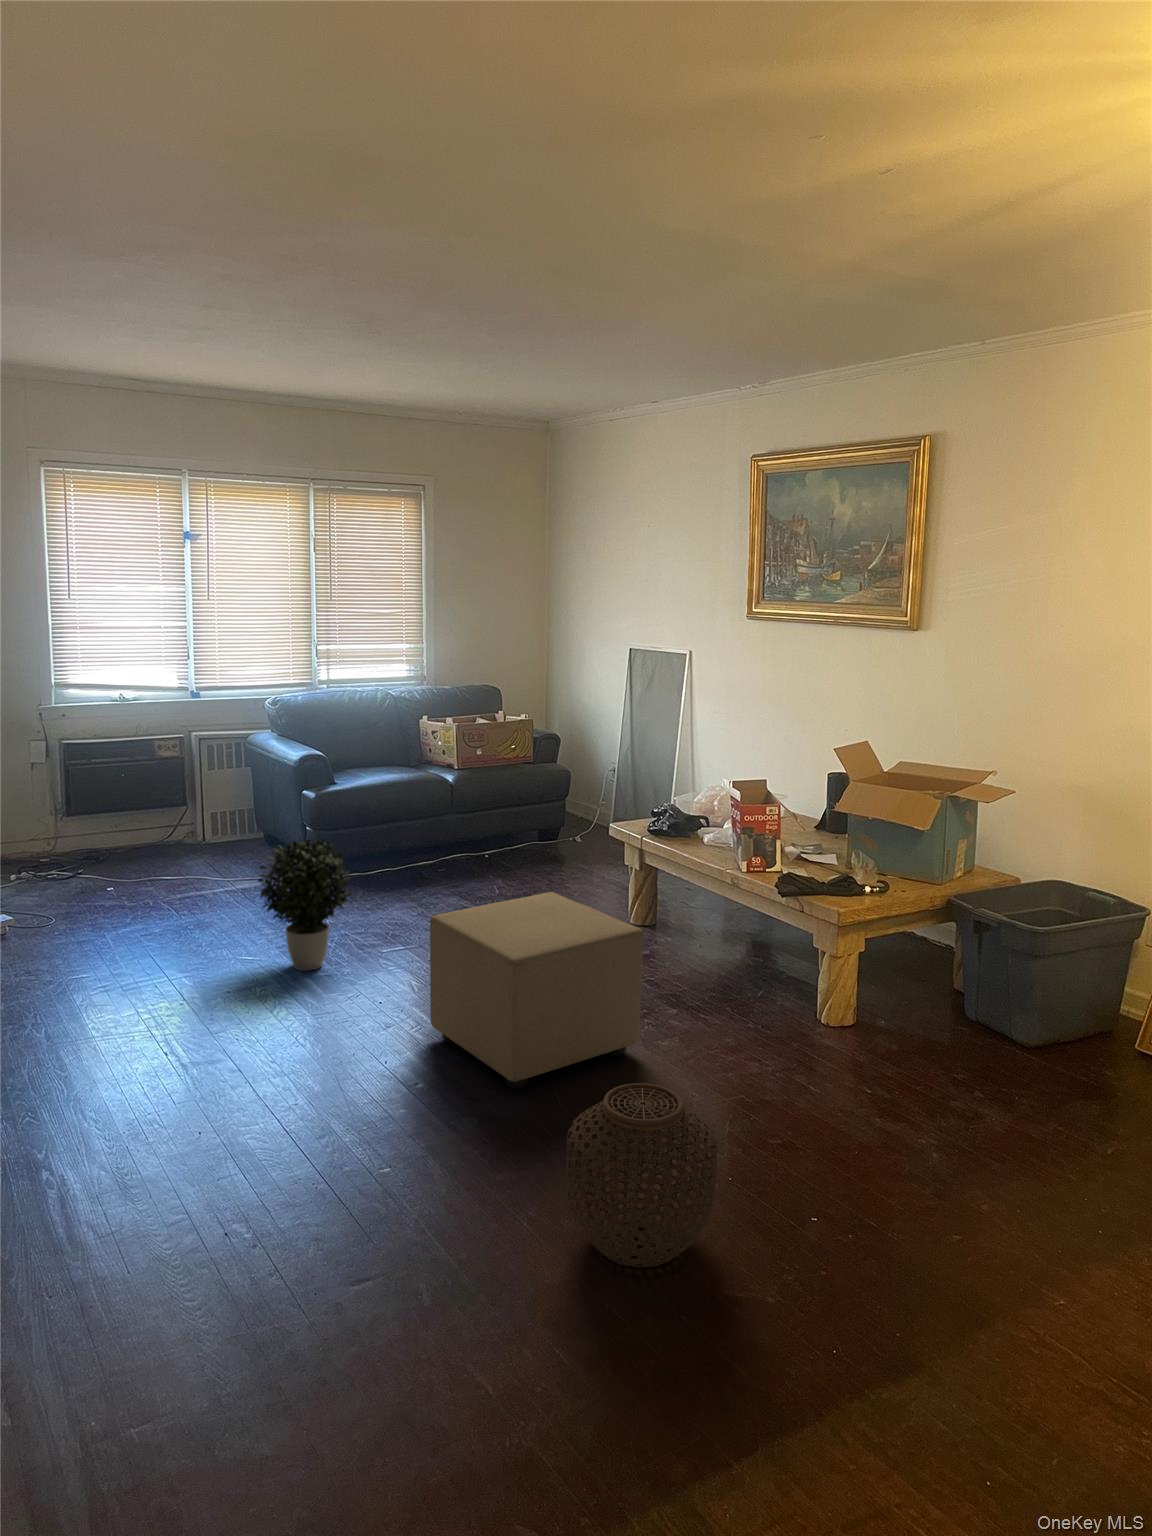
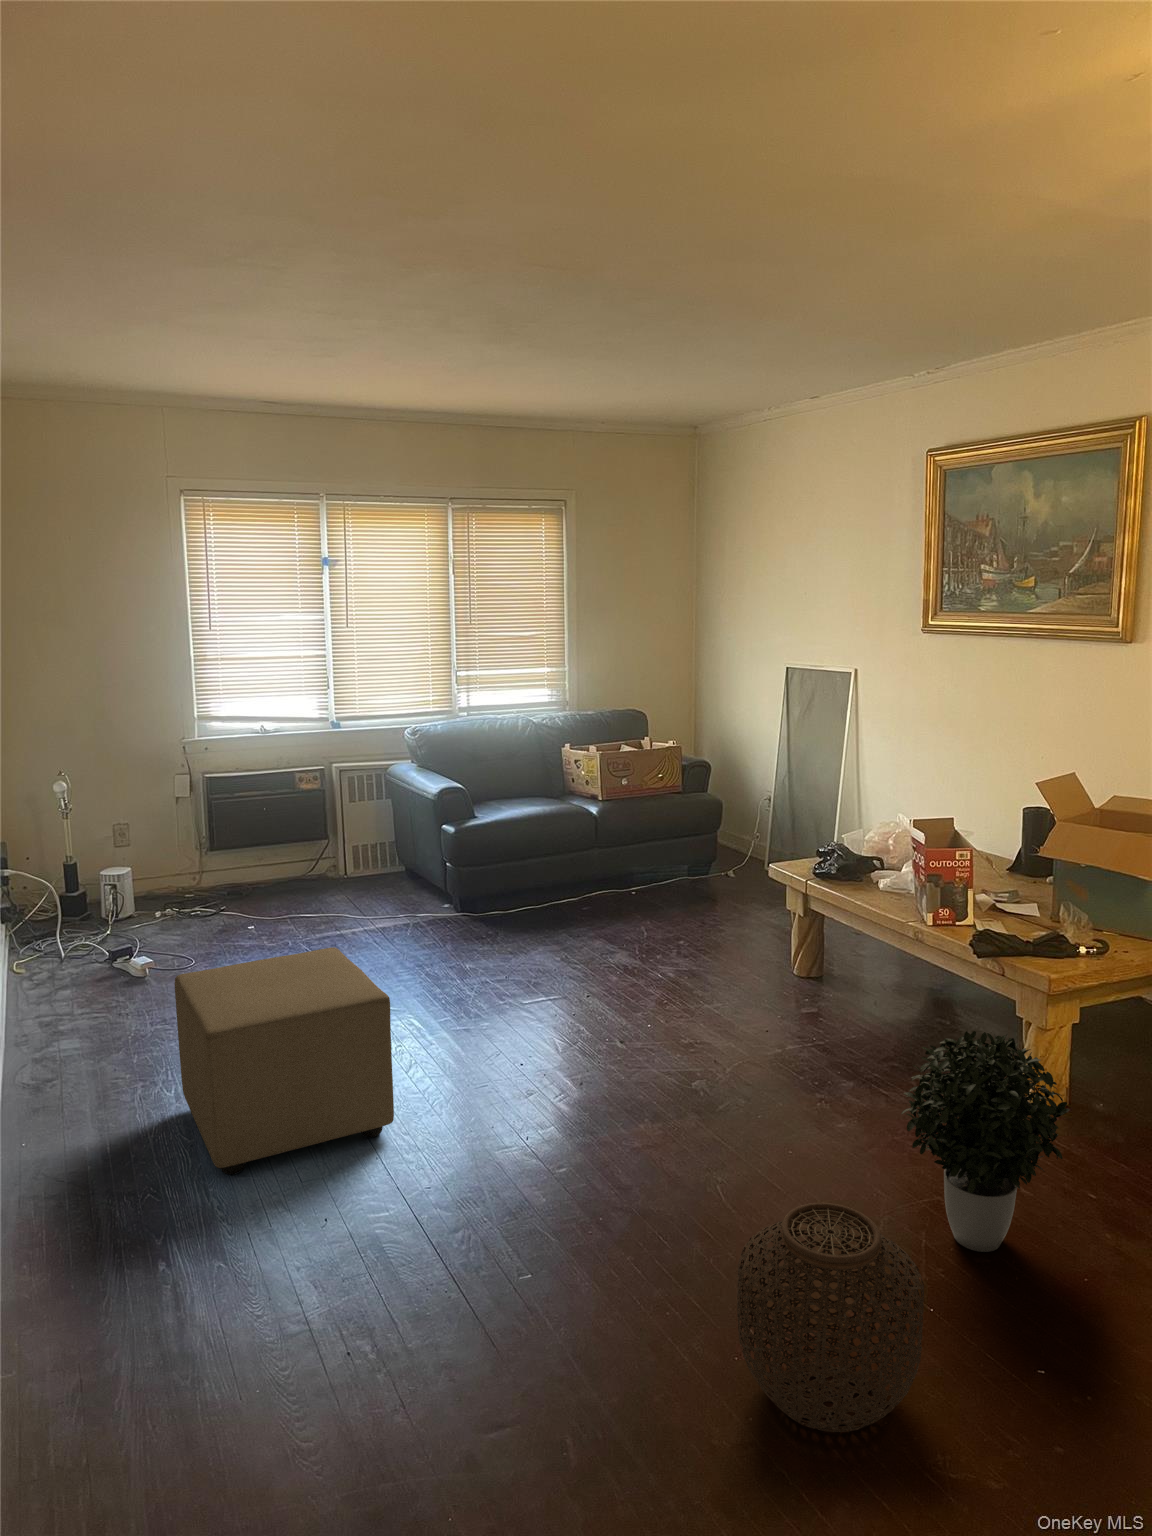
potted plant: present [258,839,354,971] -> present [902,1031,1069,1252]
ottoman: present [430,892,643,1088] -> present [175,947,394,1175]

